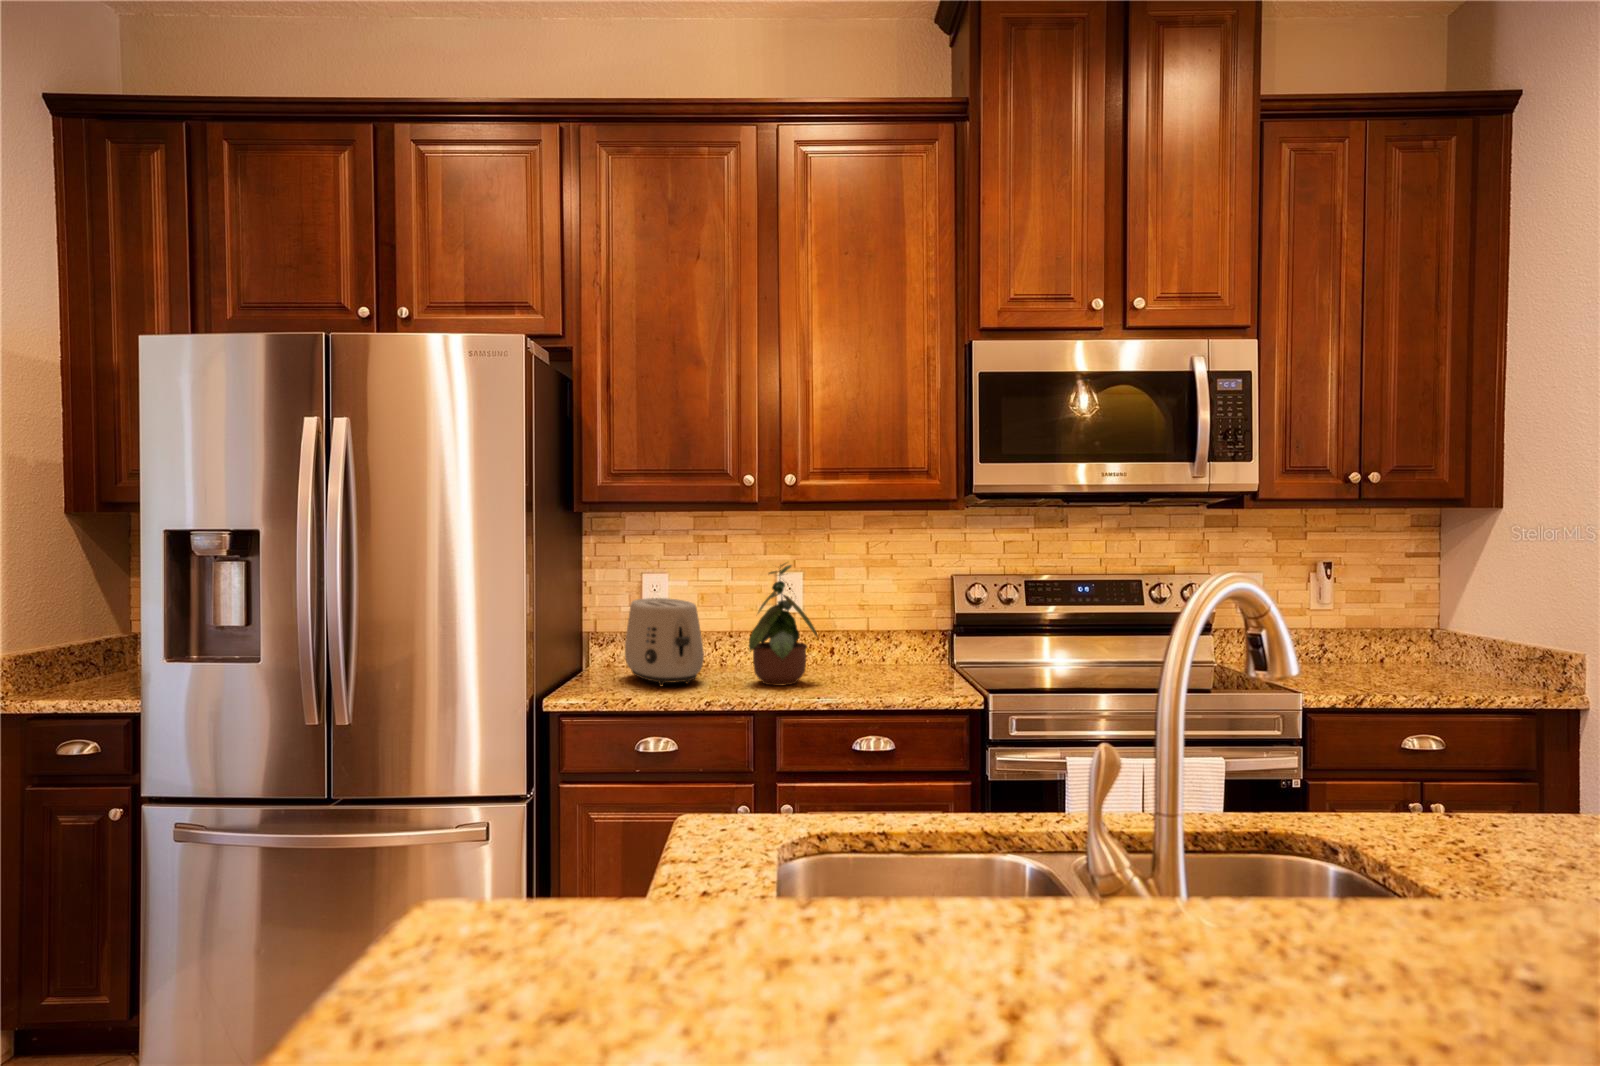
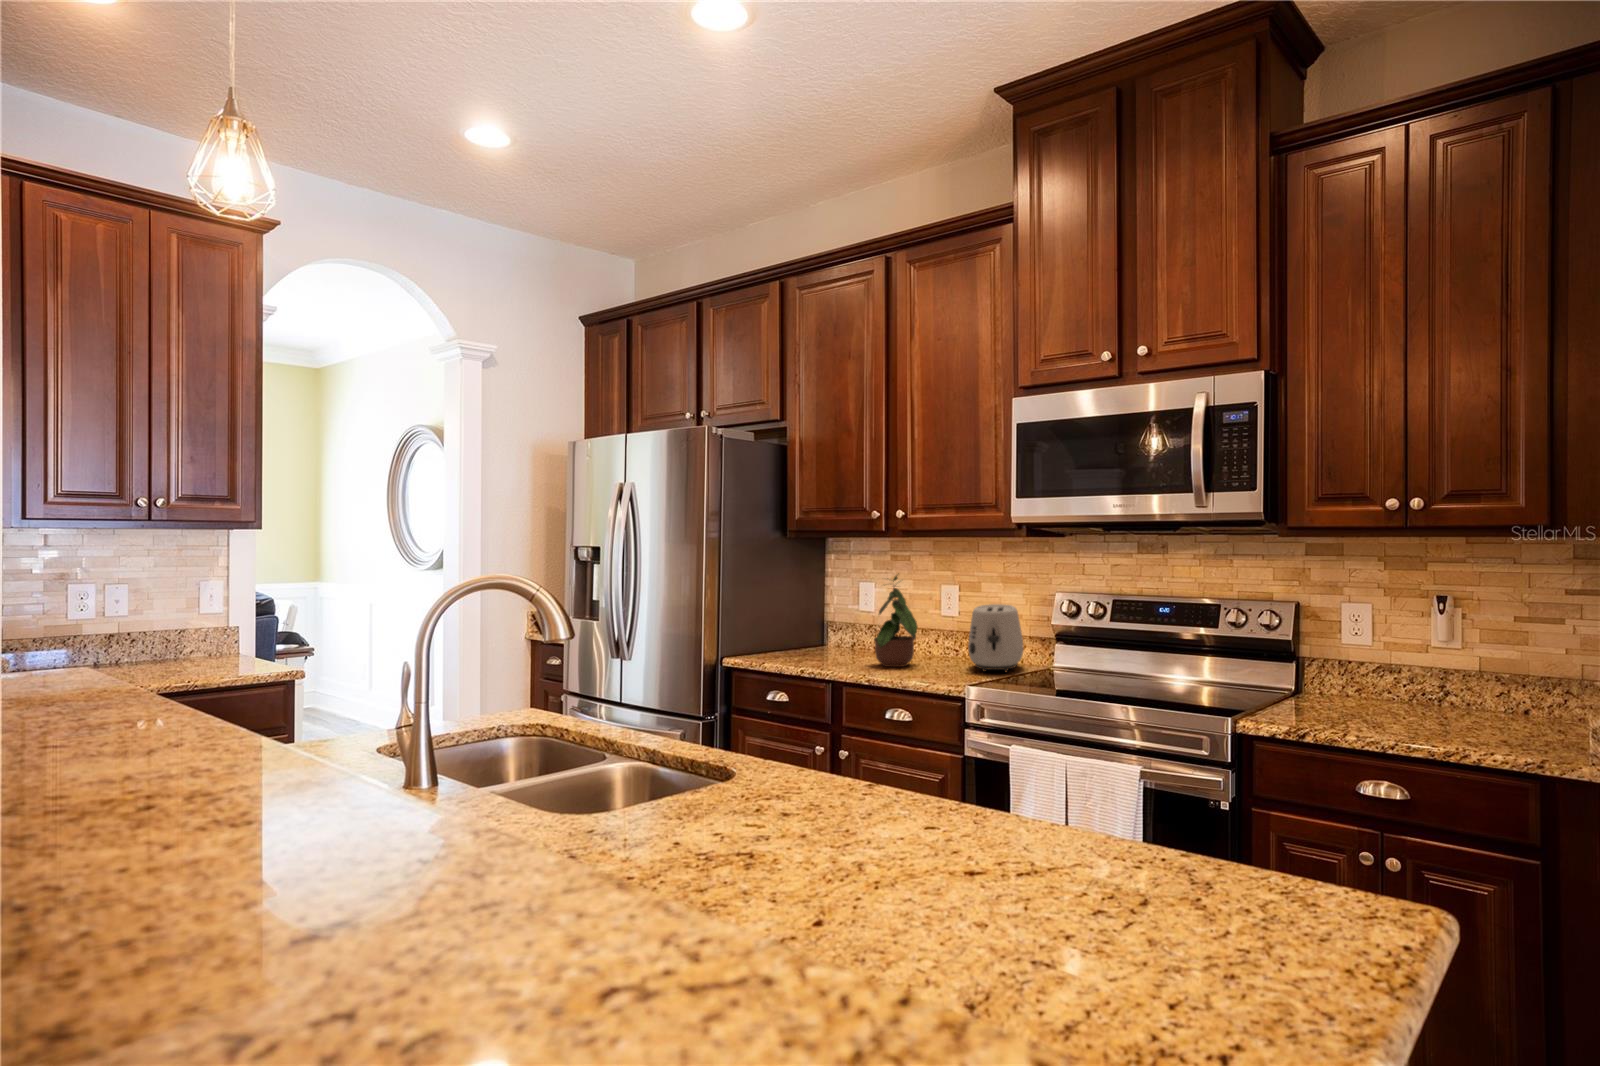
toaster: present [625,598,704,686] -> present [968,604,1023,672]

